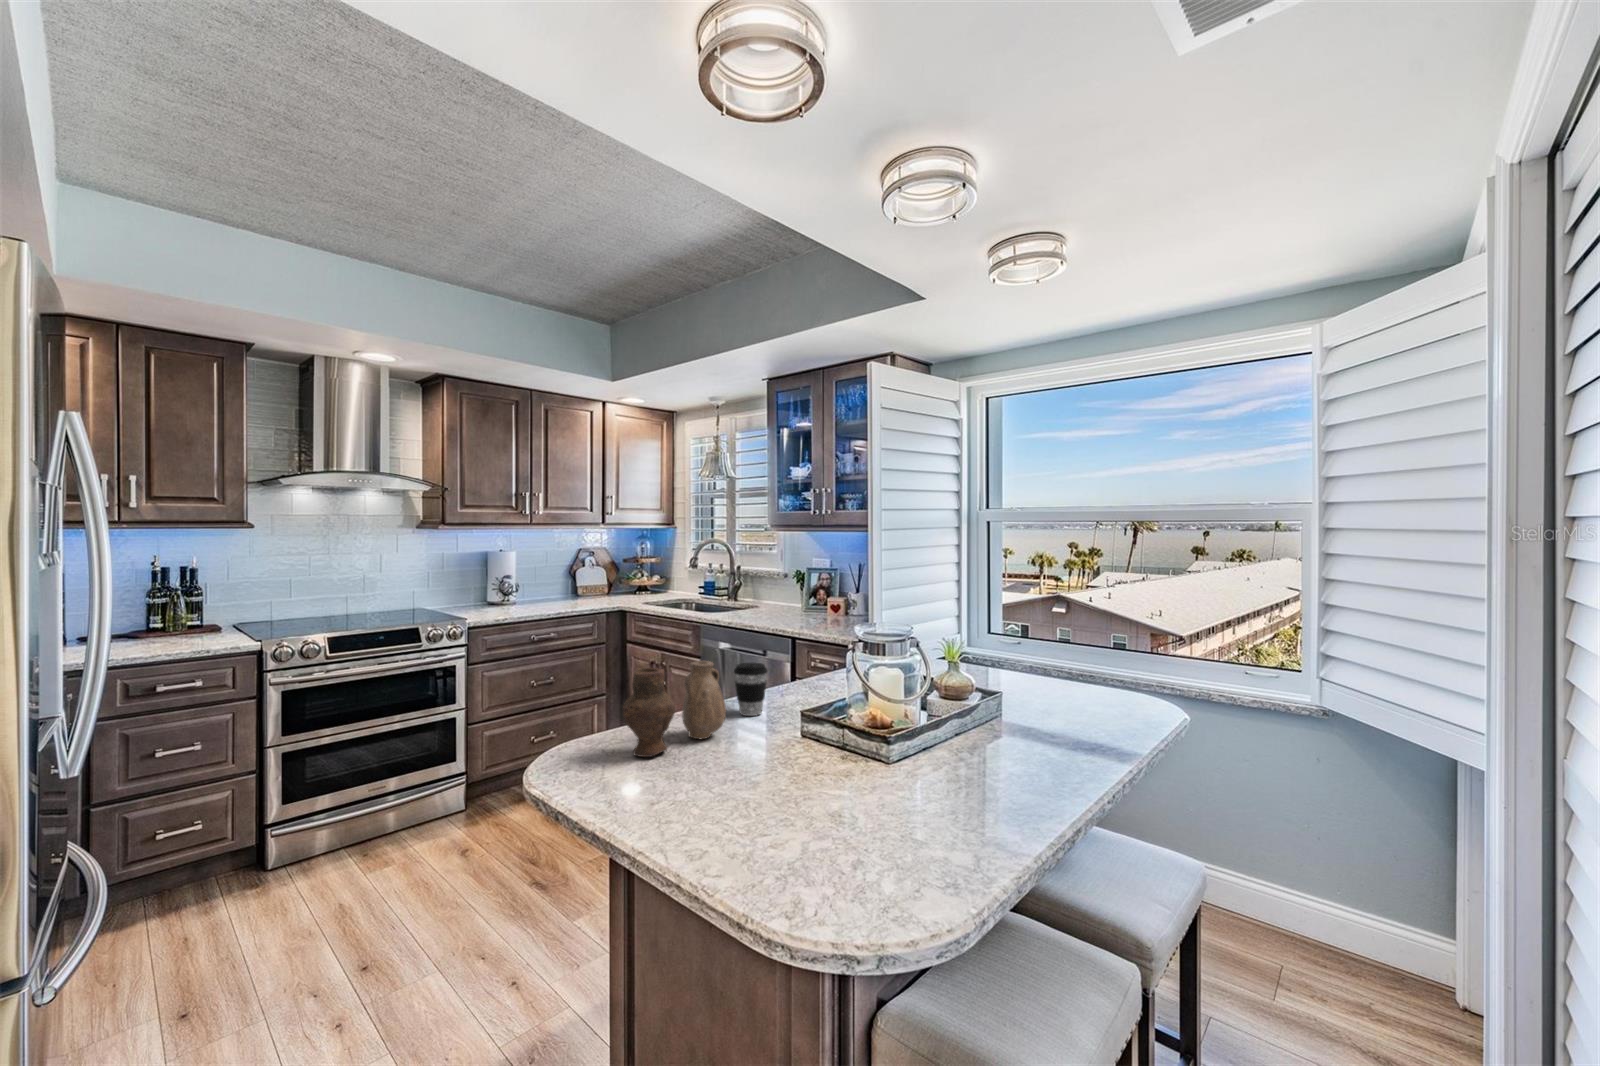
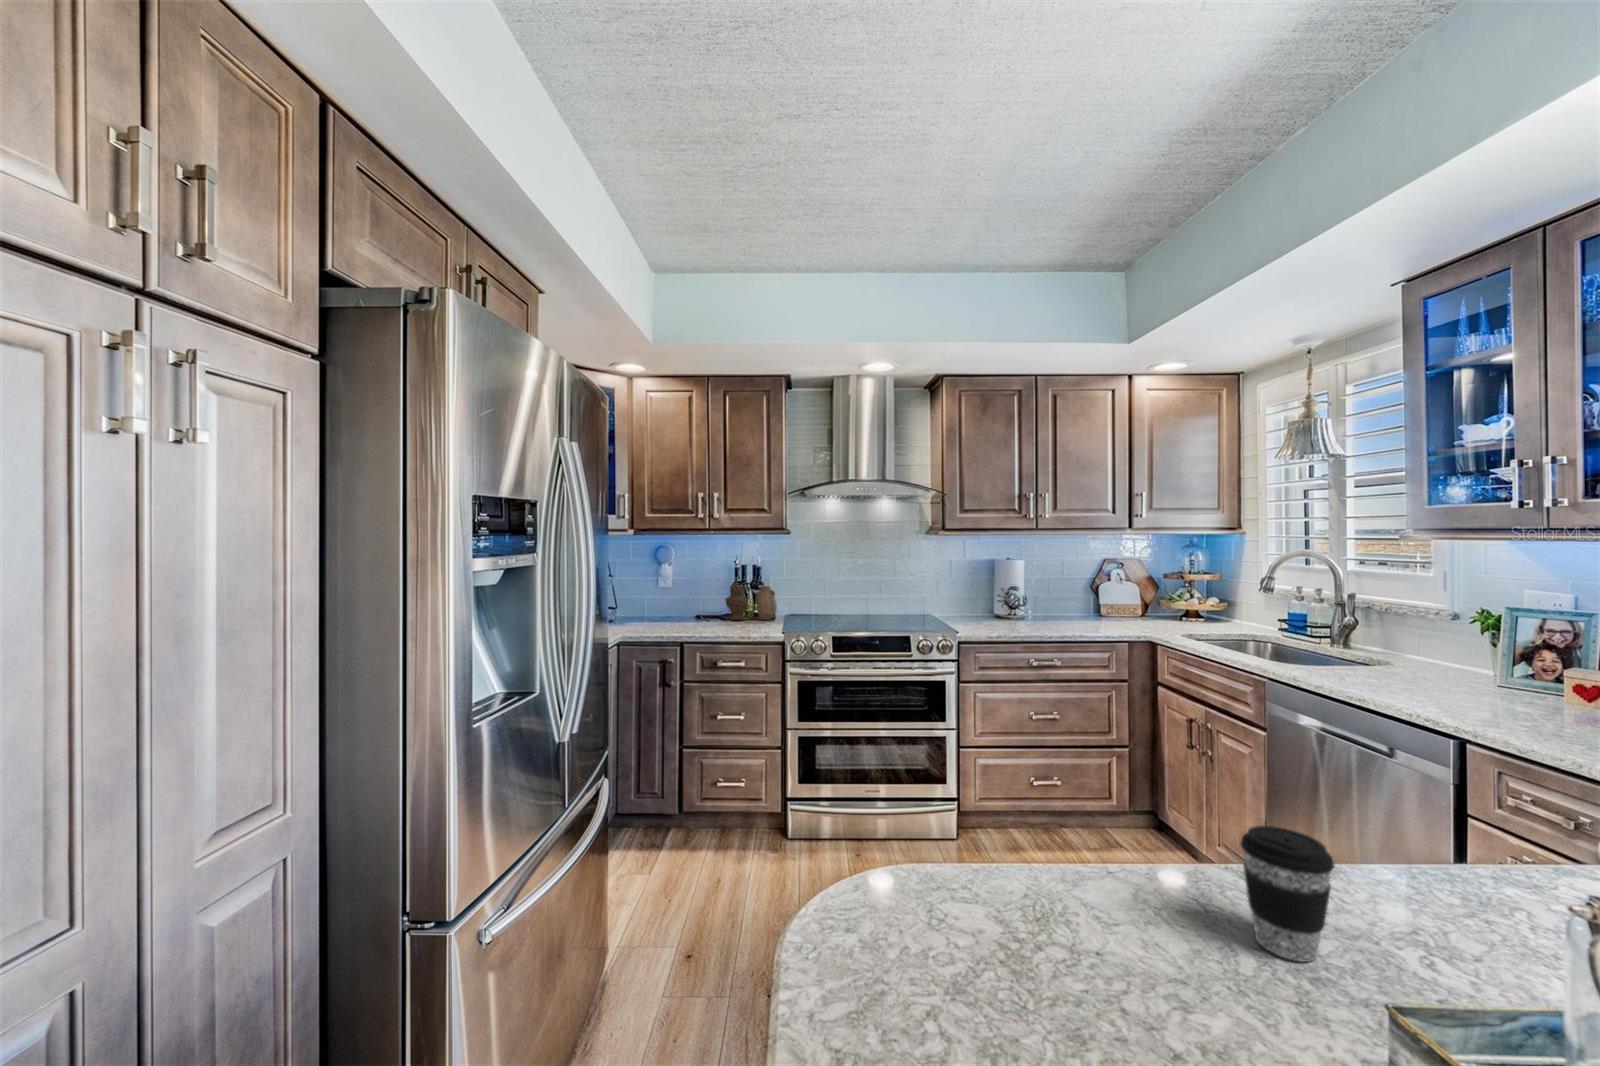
vase: present [623,661,726,757] -> present [725,585,777,620]

